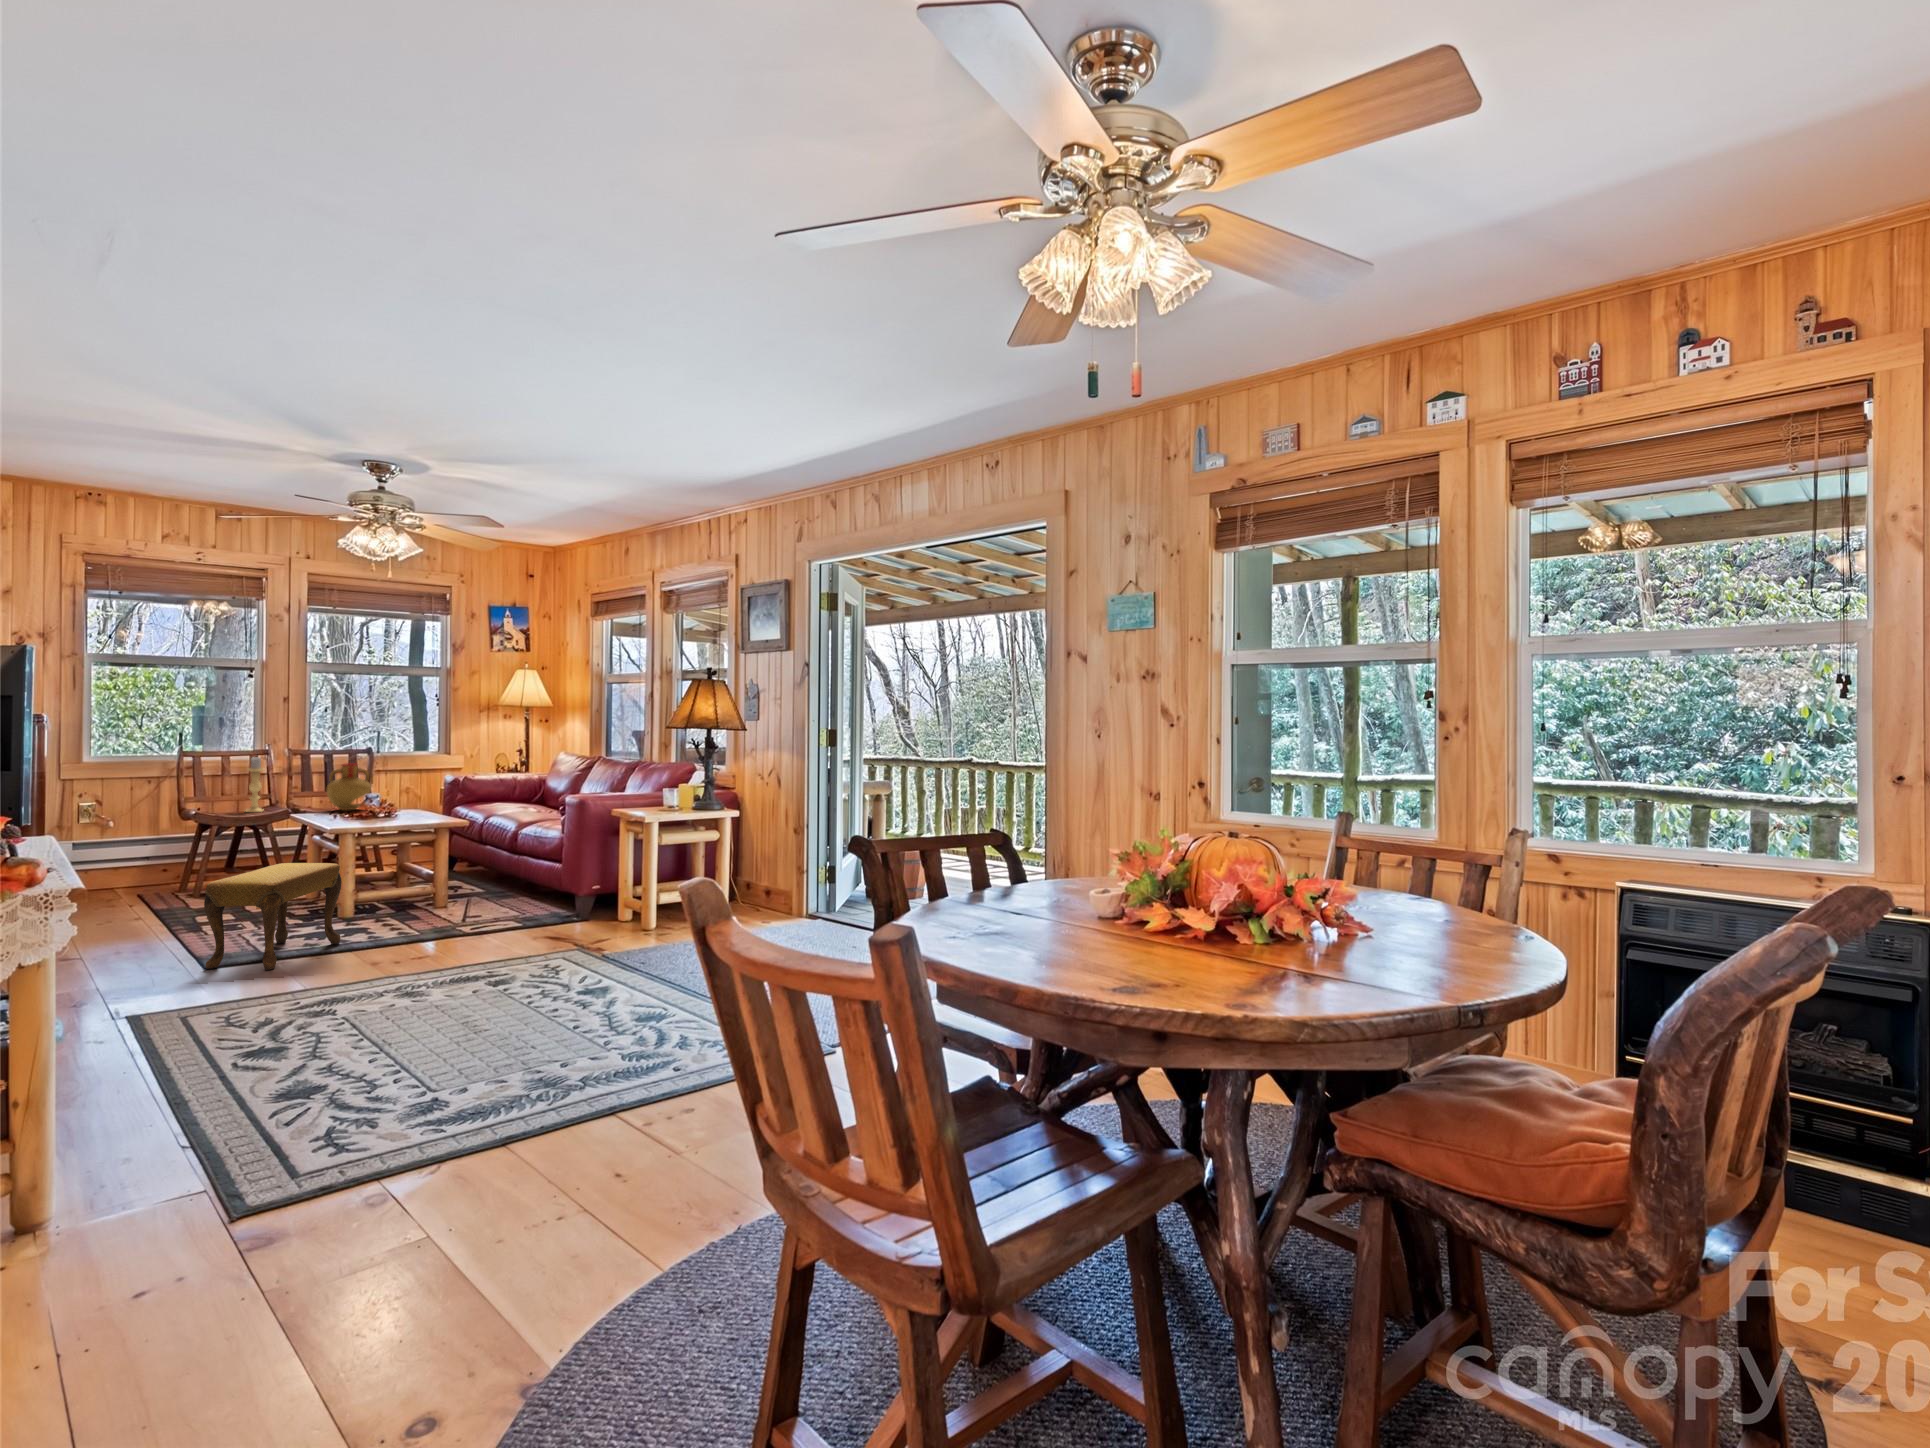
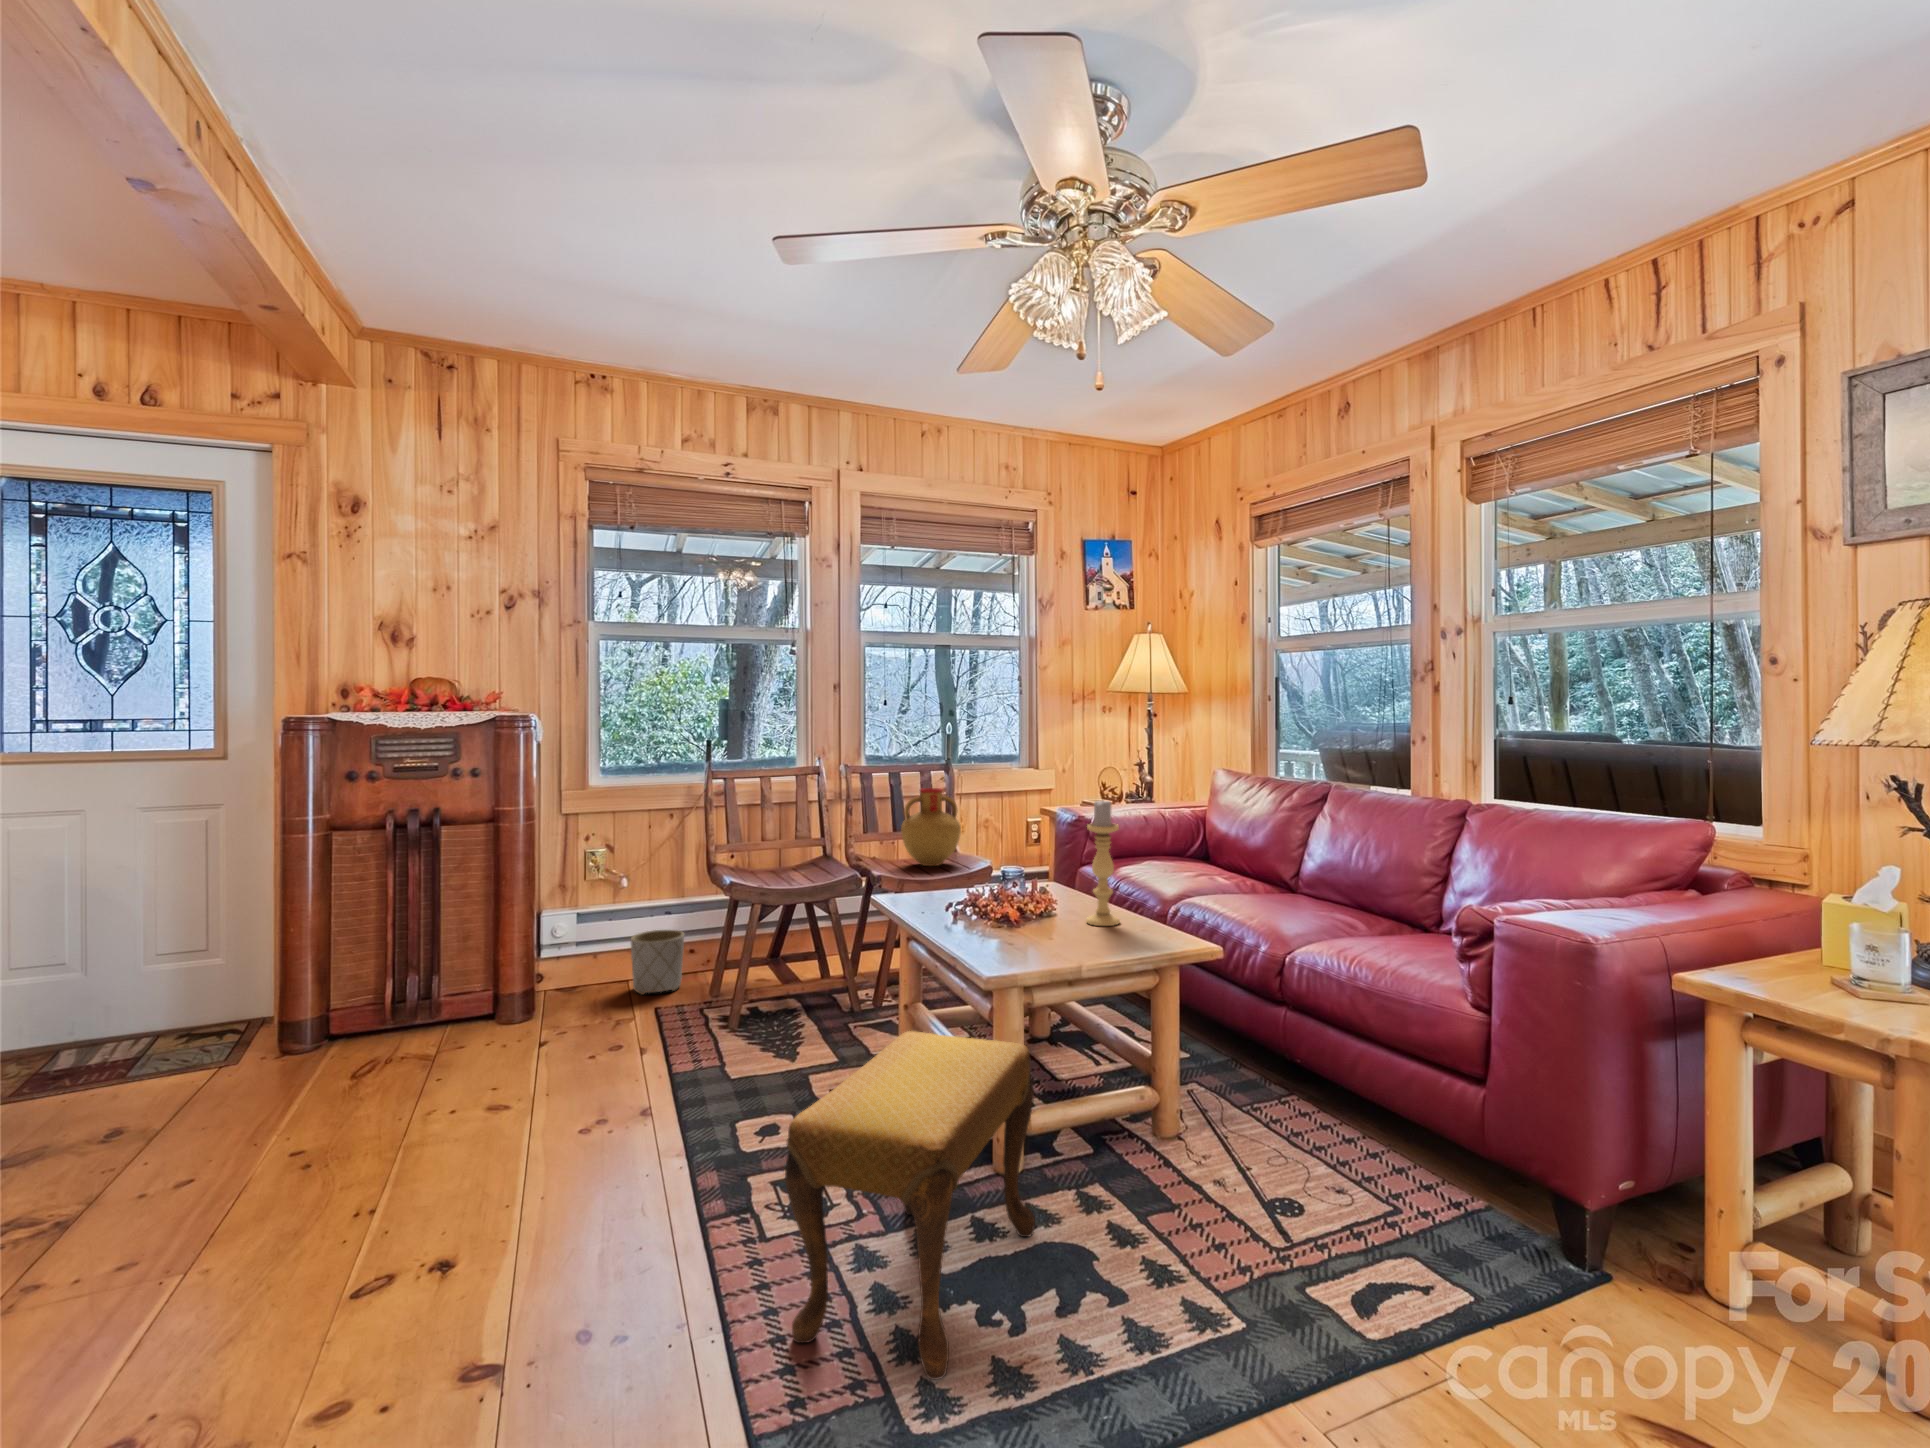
candle holder: present [246,757,264,812] -> present [1086,800,1120,926]
planter: none [113,854,157,893] -> present [631,930,684,995]

